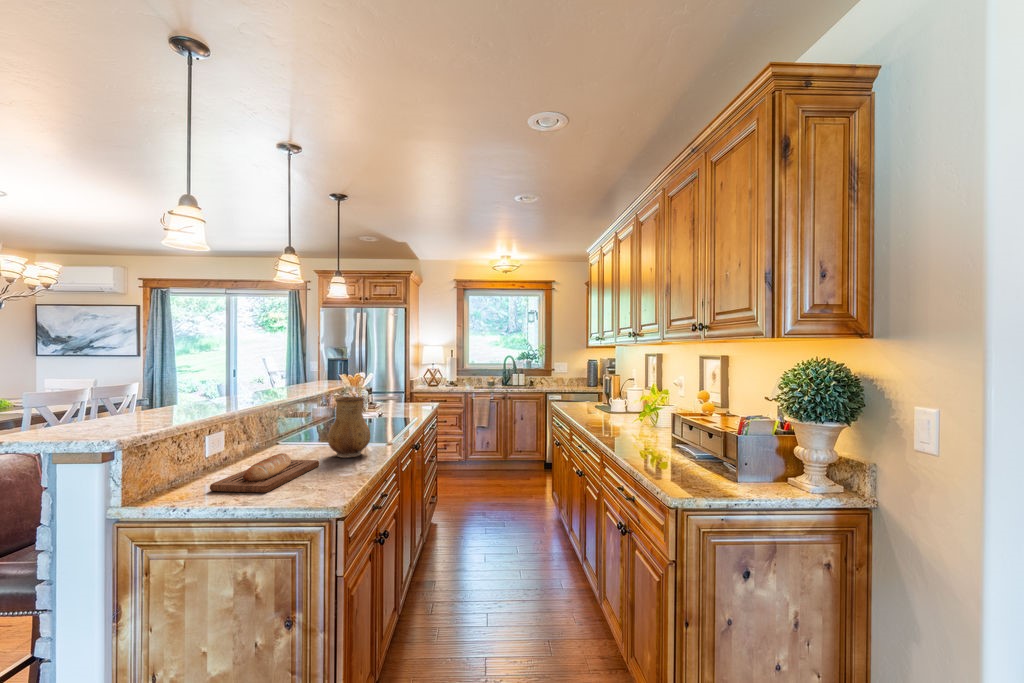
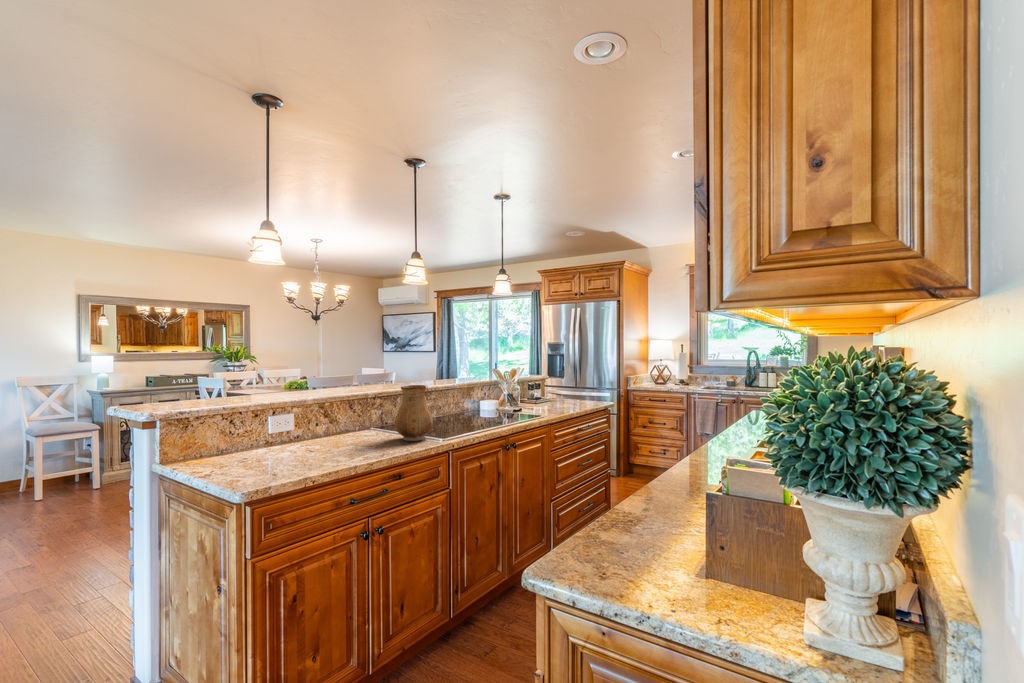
bread loaf: present [210,453,319,493] -> none [280,429,376,457]

